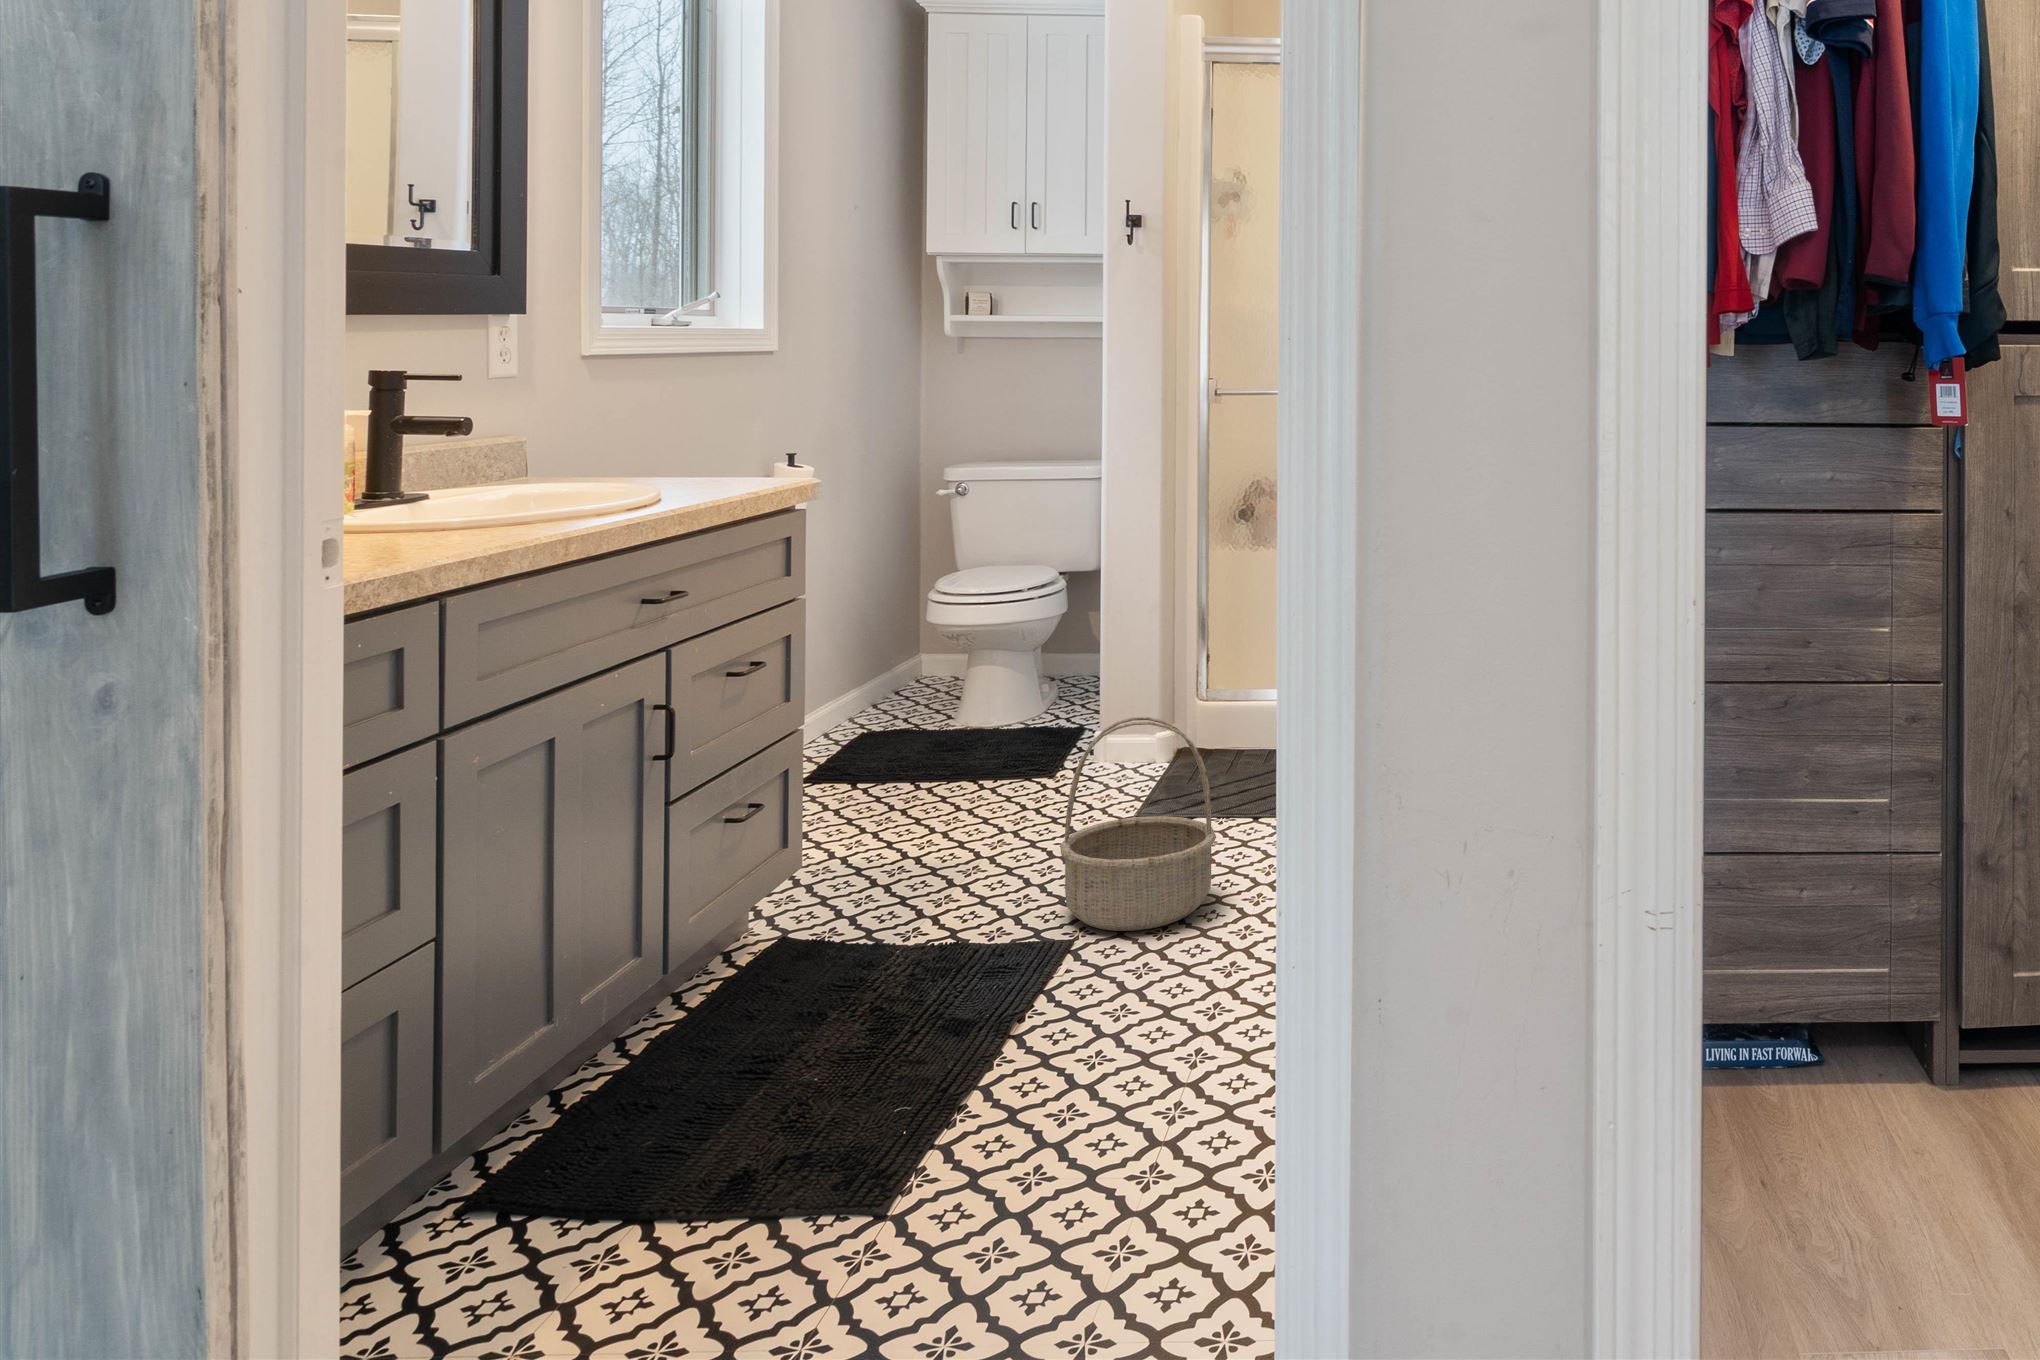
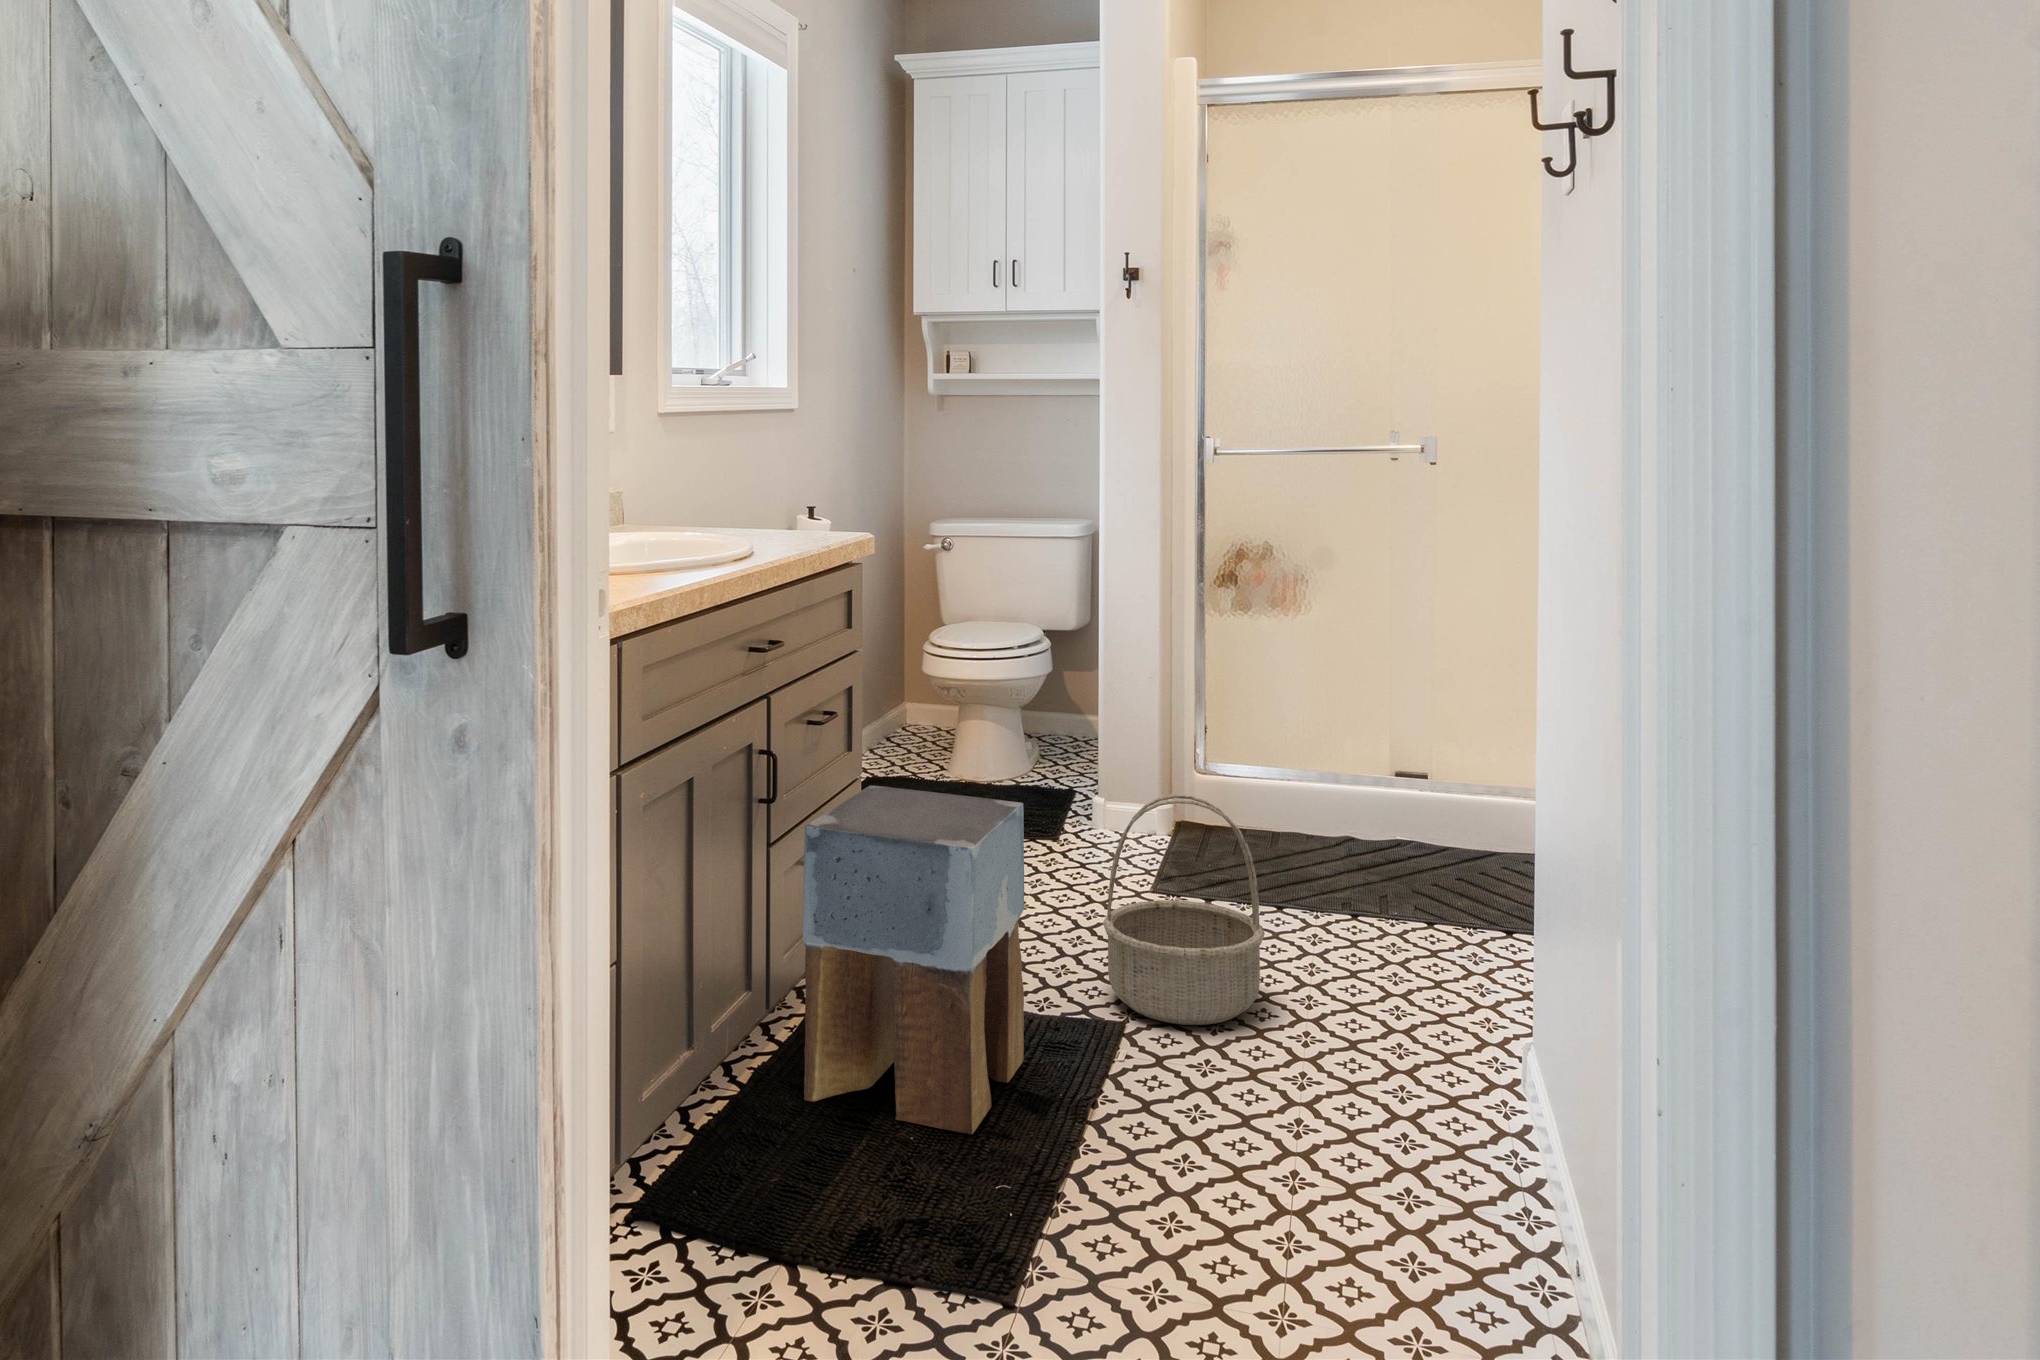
stool: none [704,734,963,1064] -> present [803,786,1024,1134]

